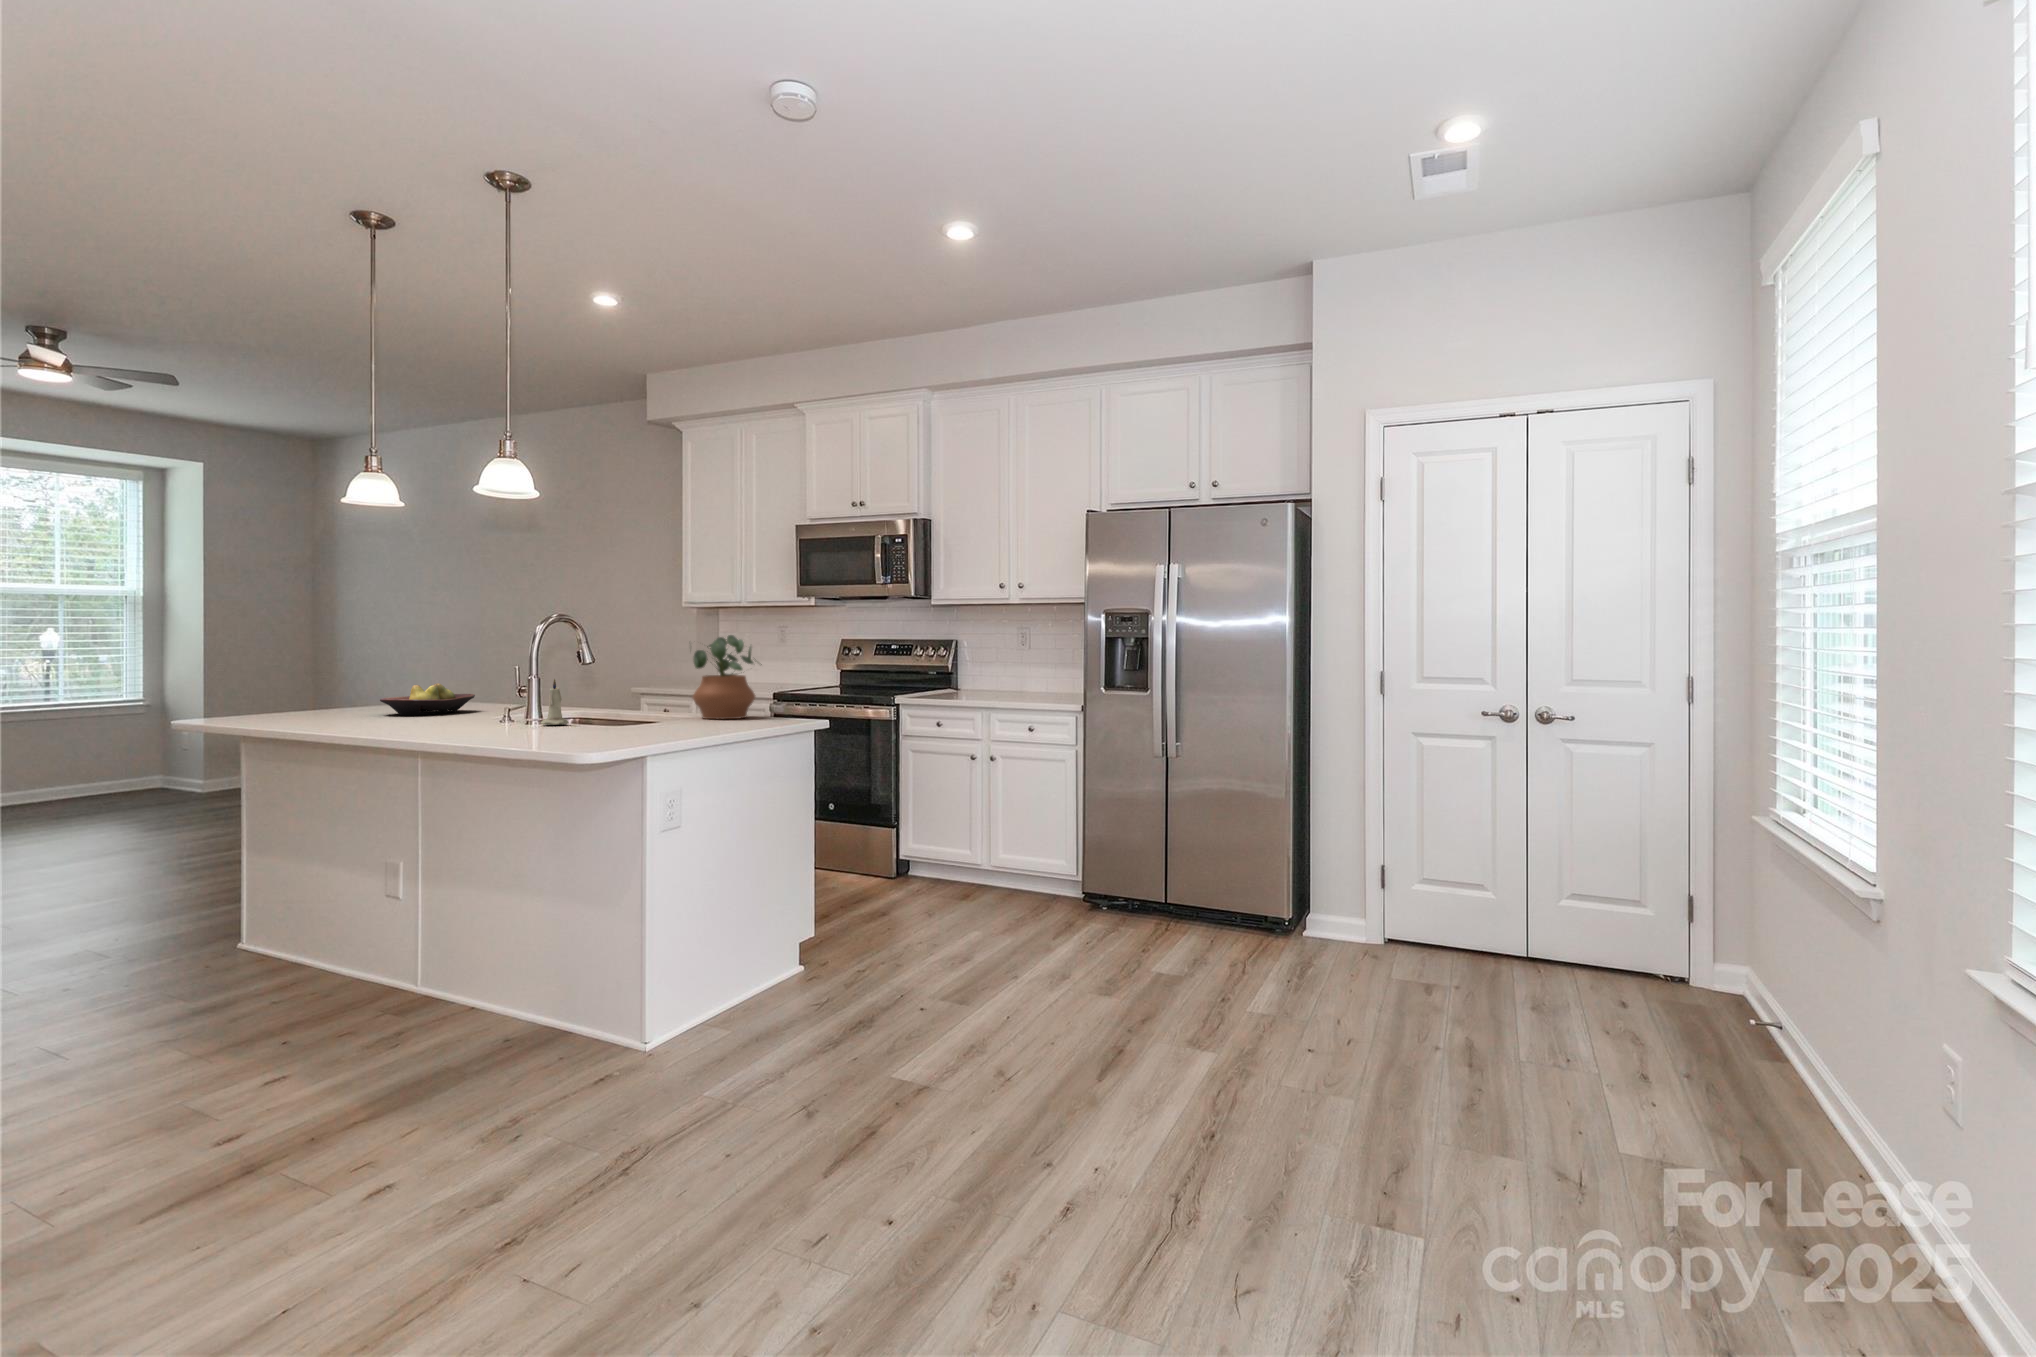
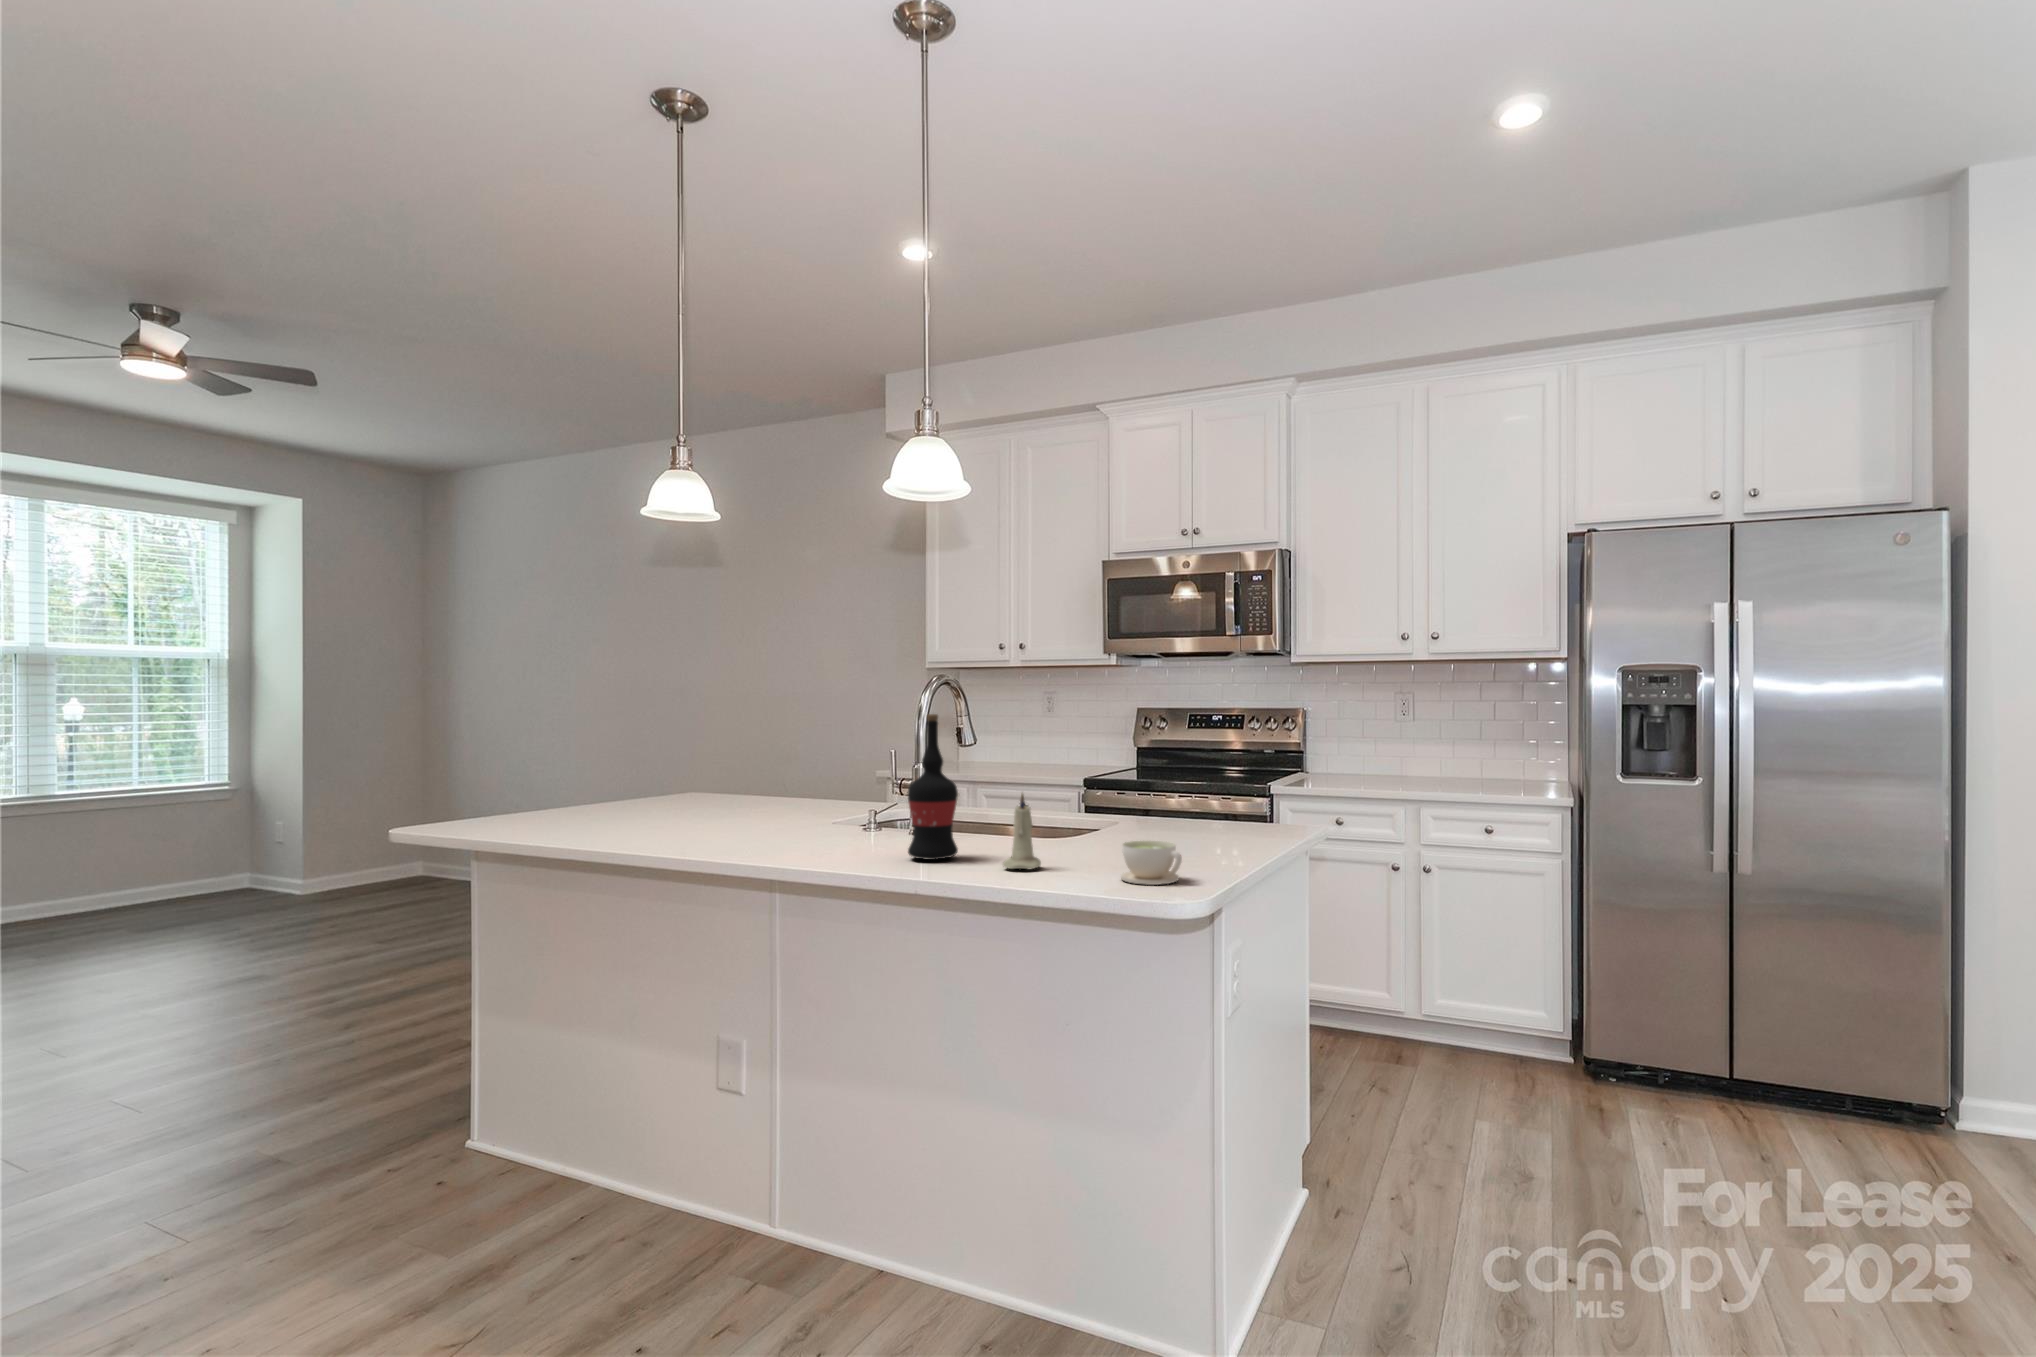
wine bottle: none [496,632,532,722] -> present [907,714,958,860]
potted plant: present [693,635,762,719] -> none [1155,713,1259,845]
fruit bowl: present [380,684,475,716] -> none [682,787,795,841]
coffee cup: none [593,707,630,730] -> present [1121,841,1182,885]

